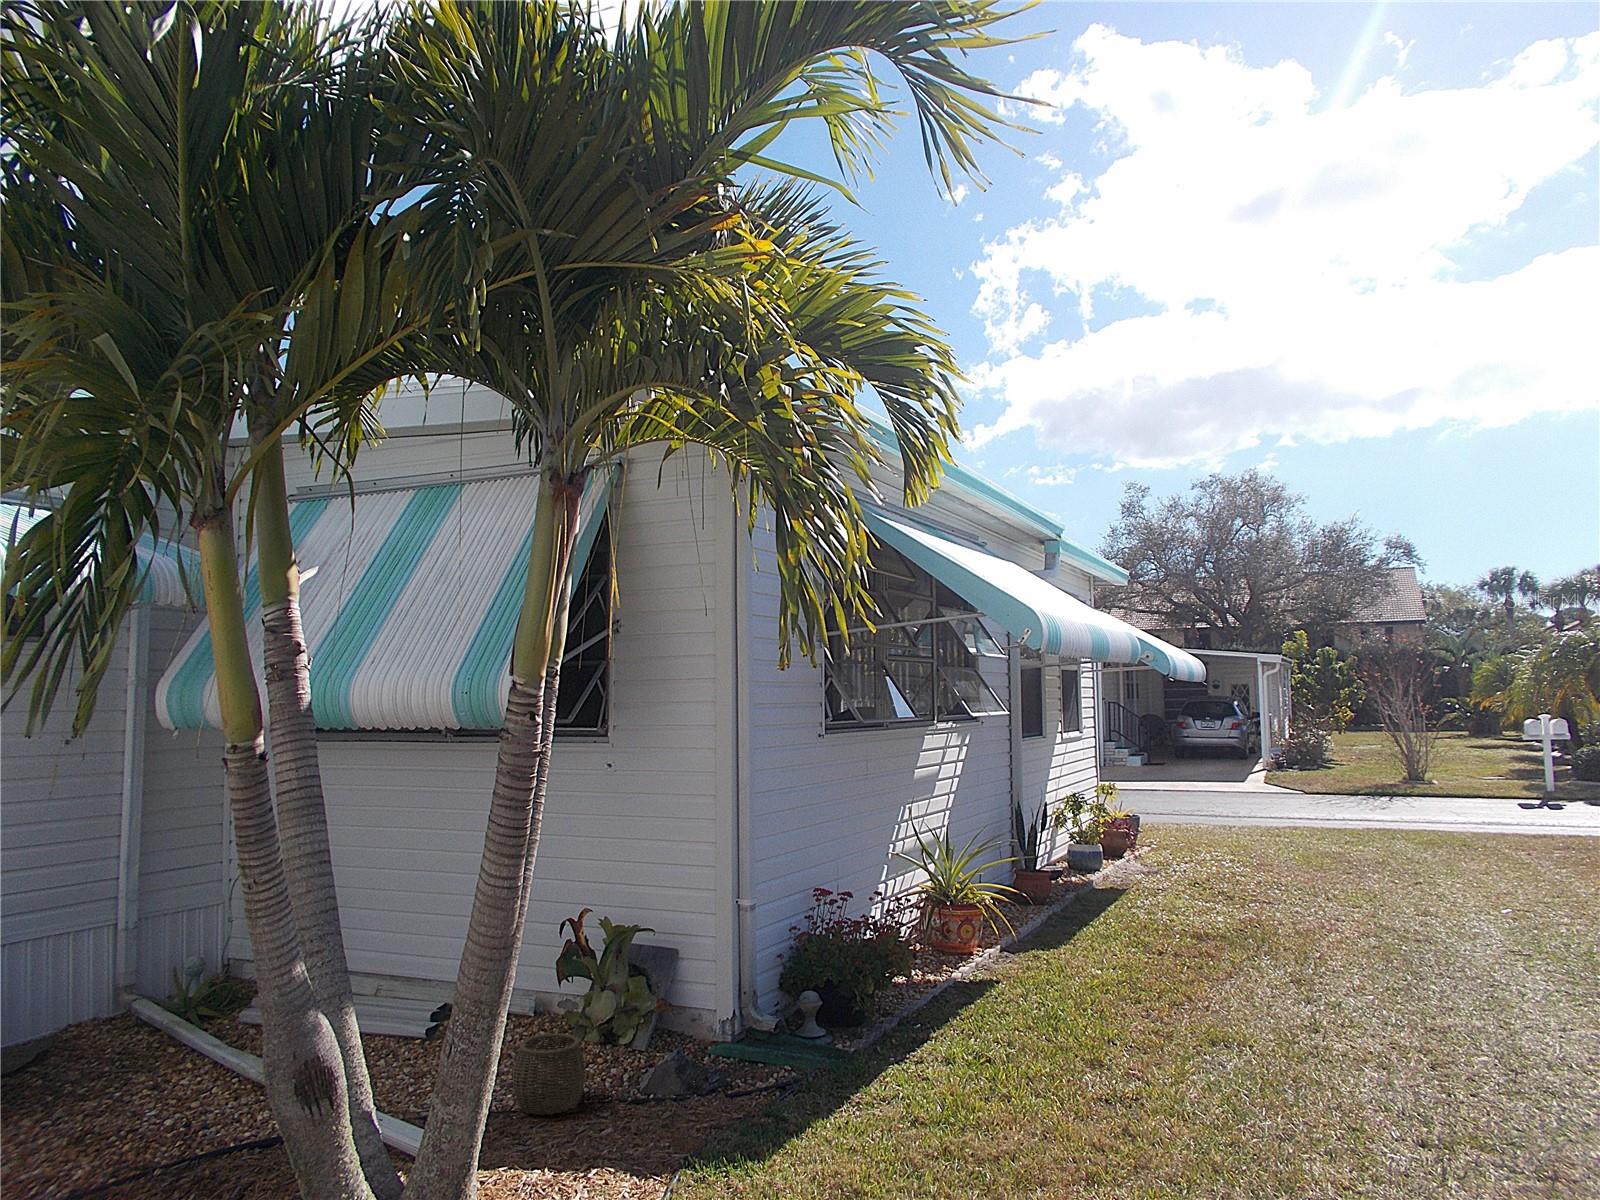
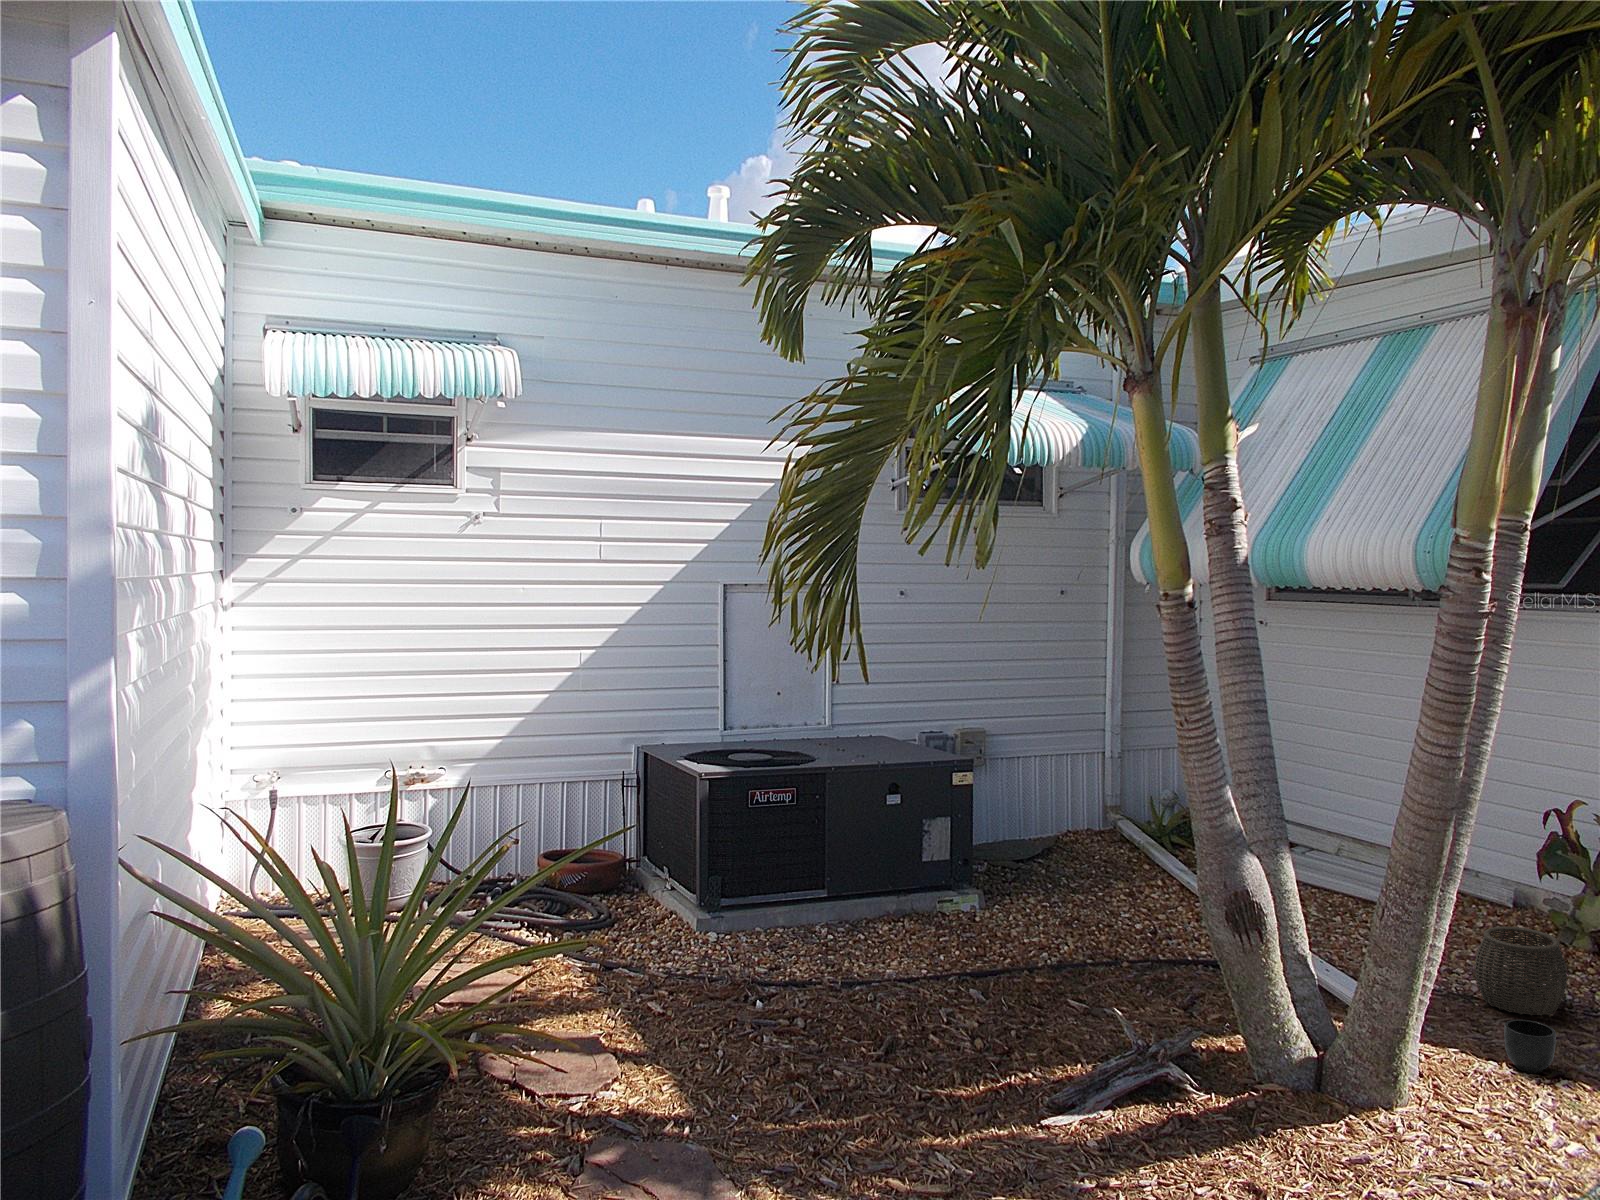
planter: none [544,1119,586,1170] -> present [1504,1019,1556,1073]

